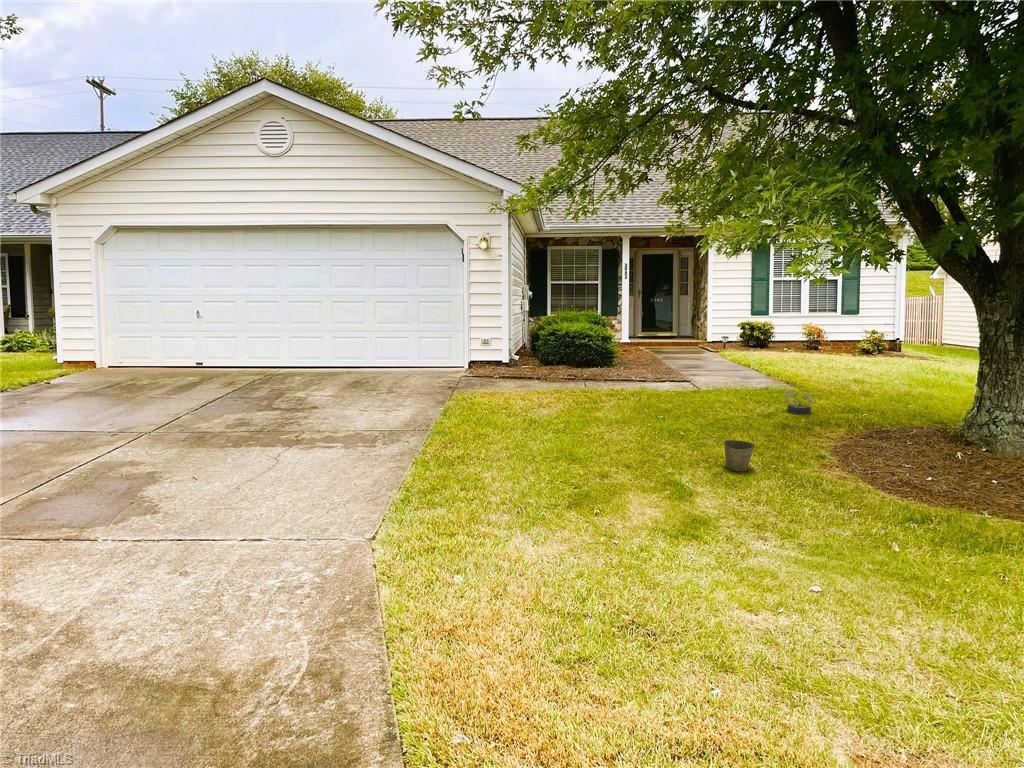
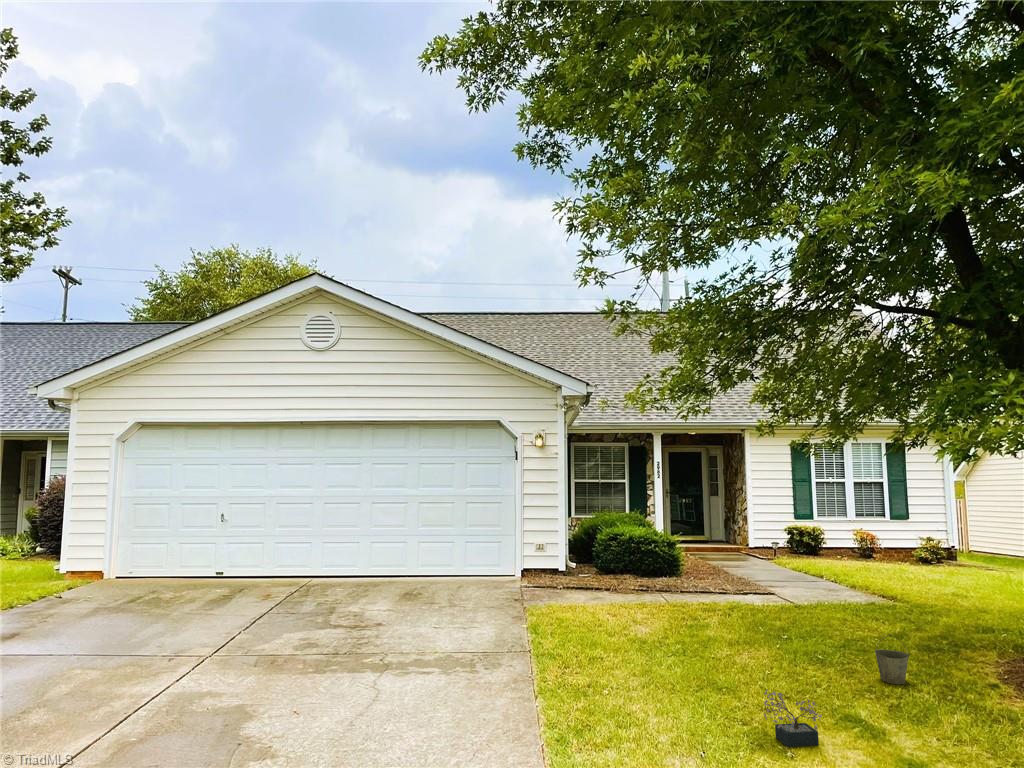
decorative plant: present [783,388,812,414] -> present [764,690,822,747]

